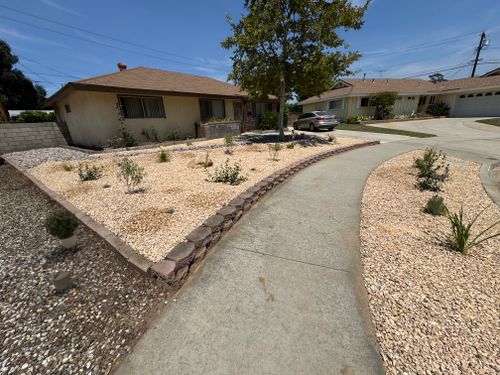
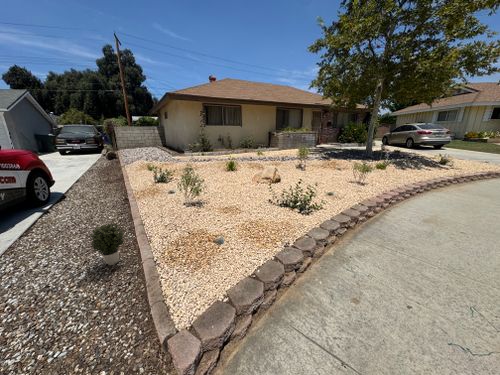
watering can: present [46,271,85,291] -> none [64,306,101,331]

